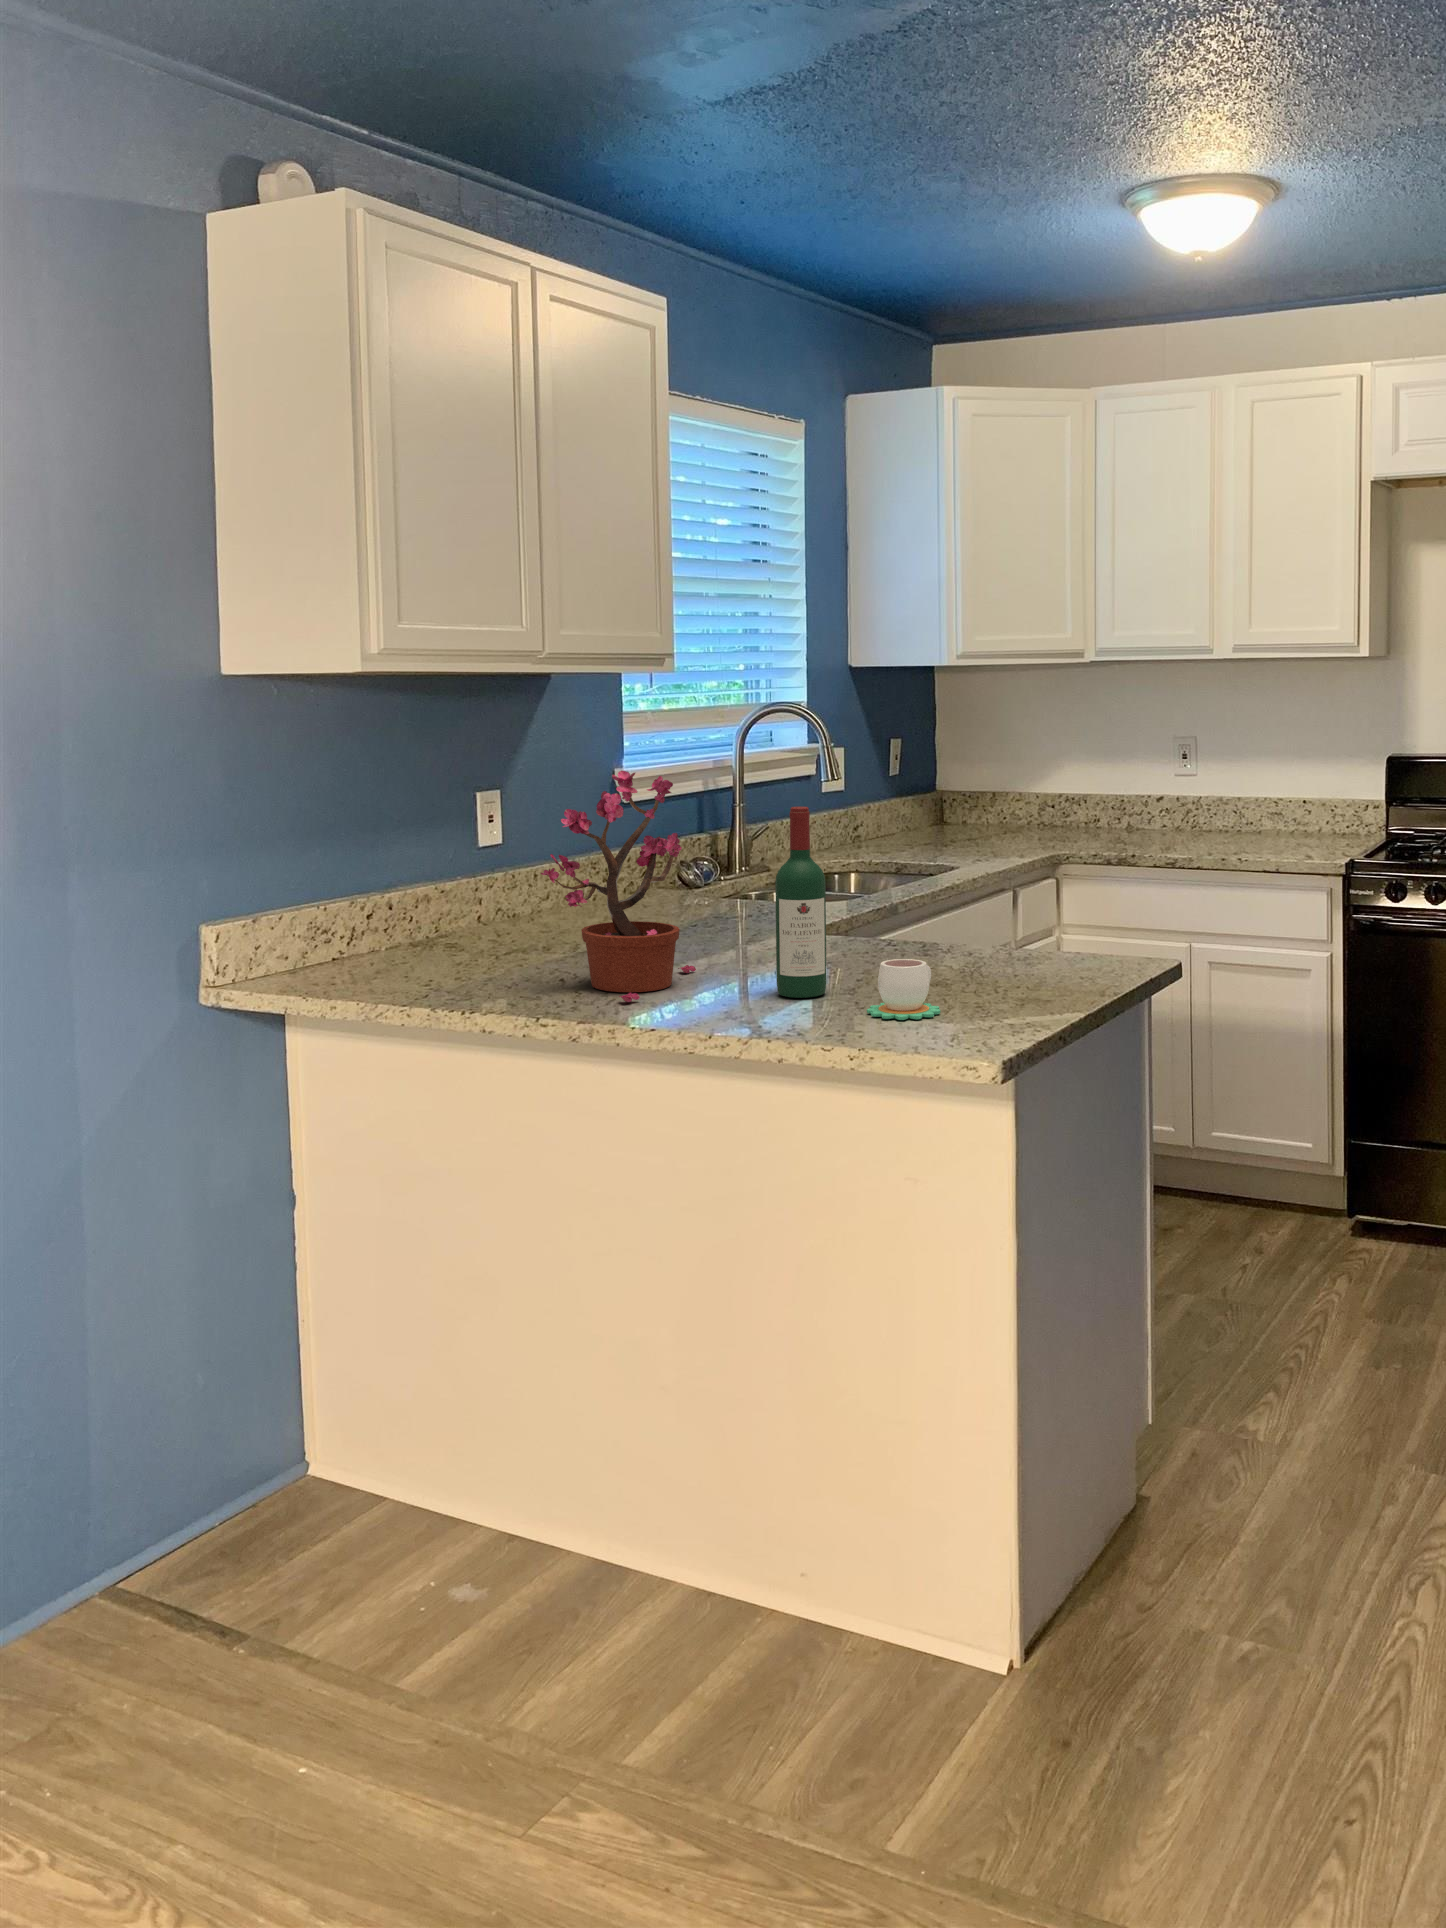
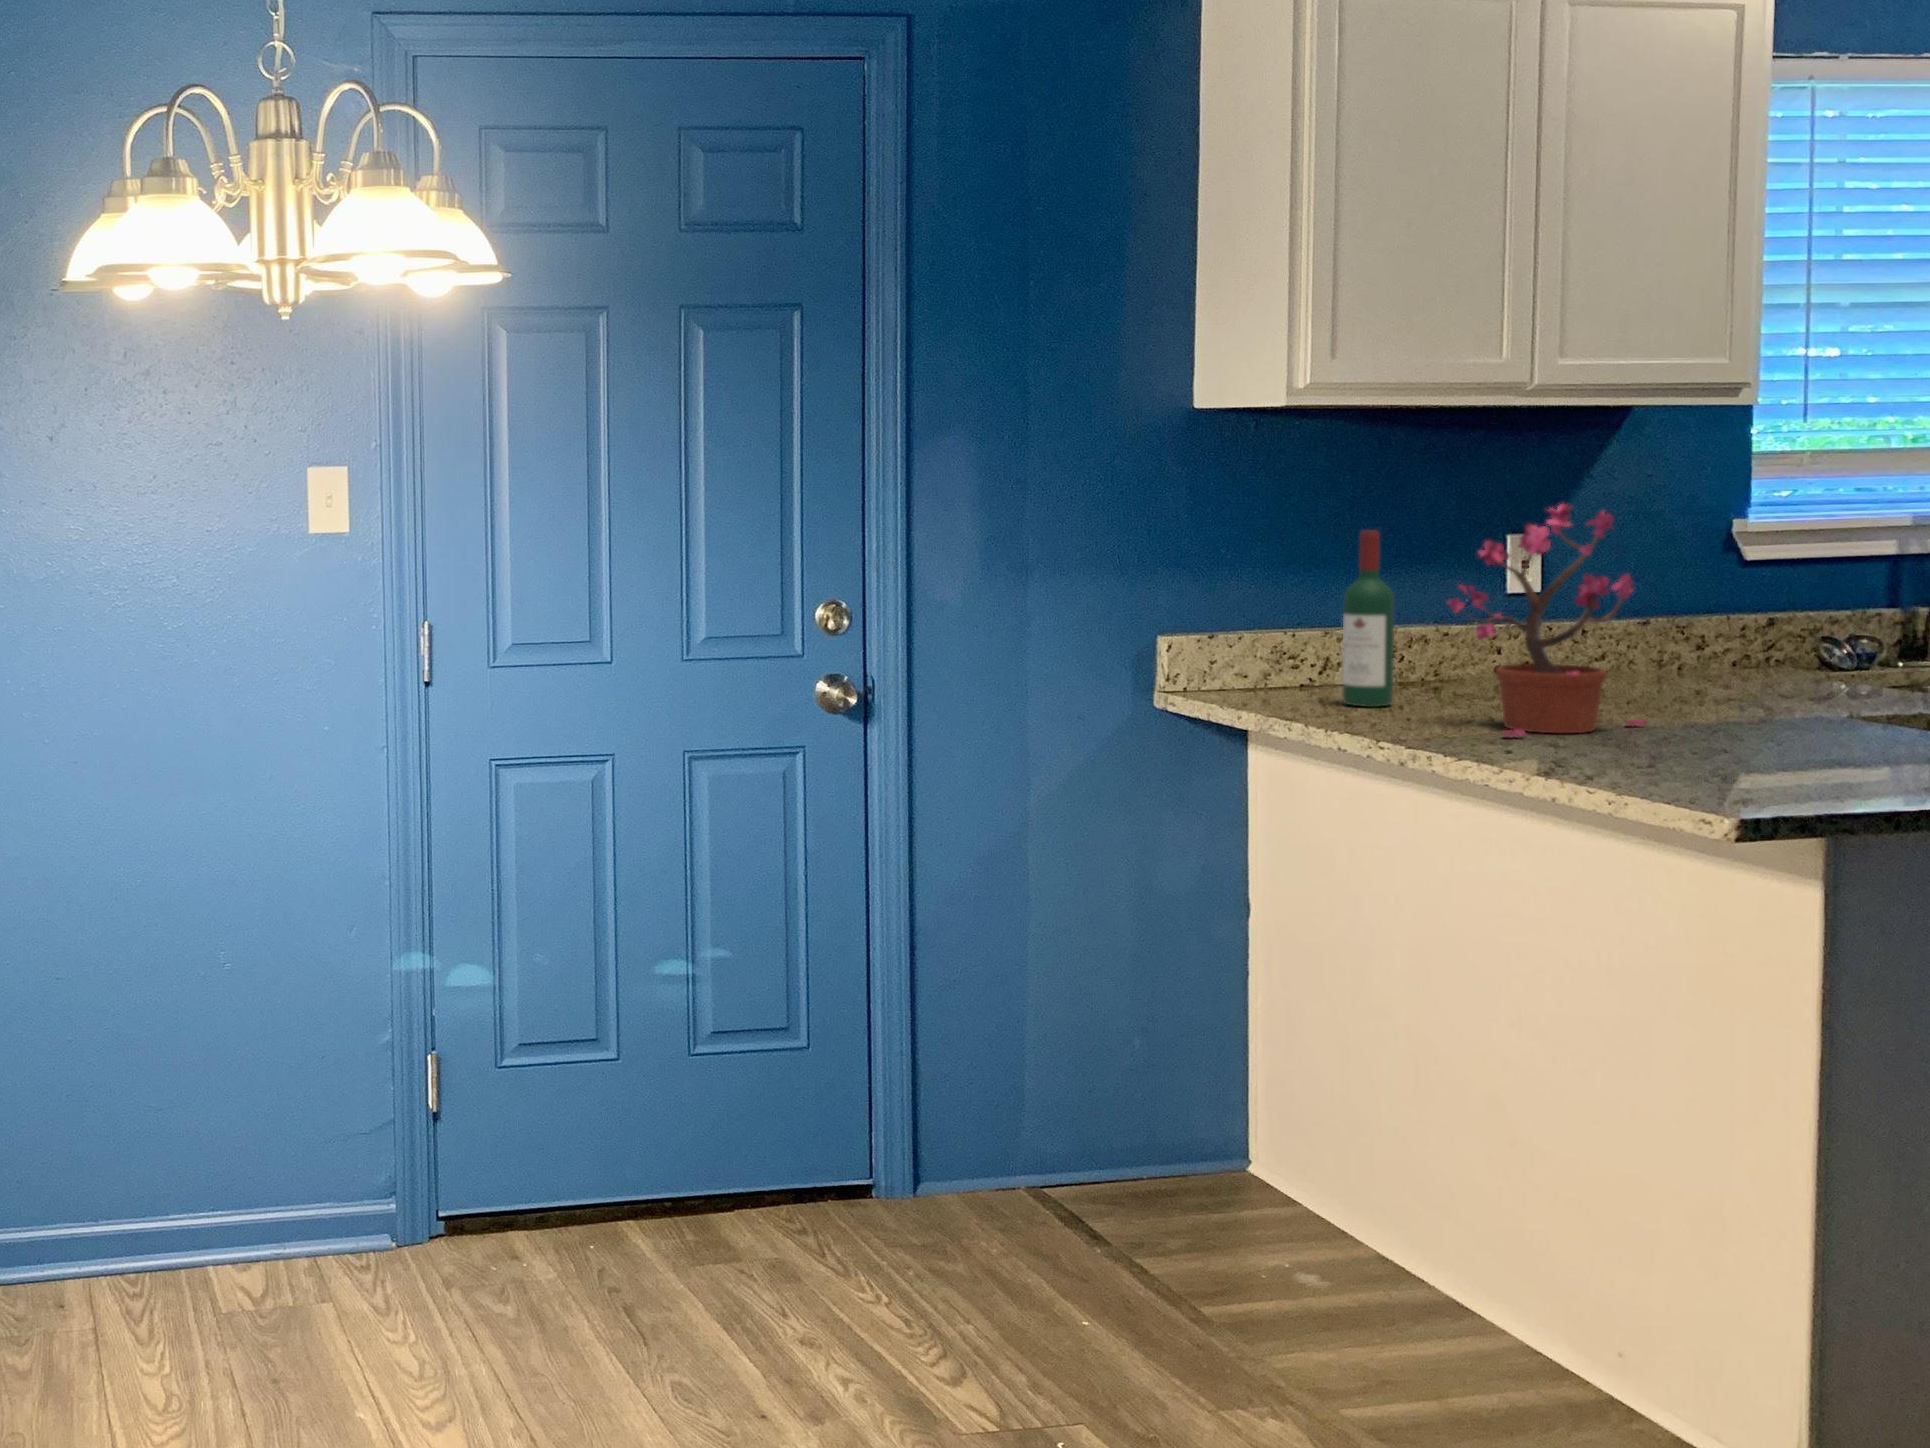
wine bottle: present [775,807,827,998] -> present [1343,531,1394,707]
mug: present [867,959,940,1020] -> none [1744,714,1845,779]

